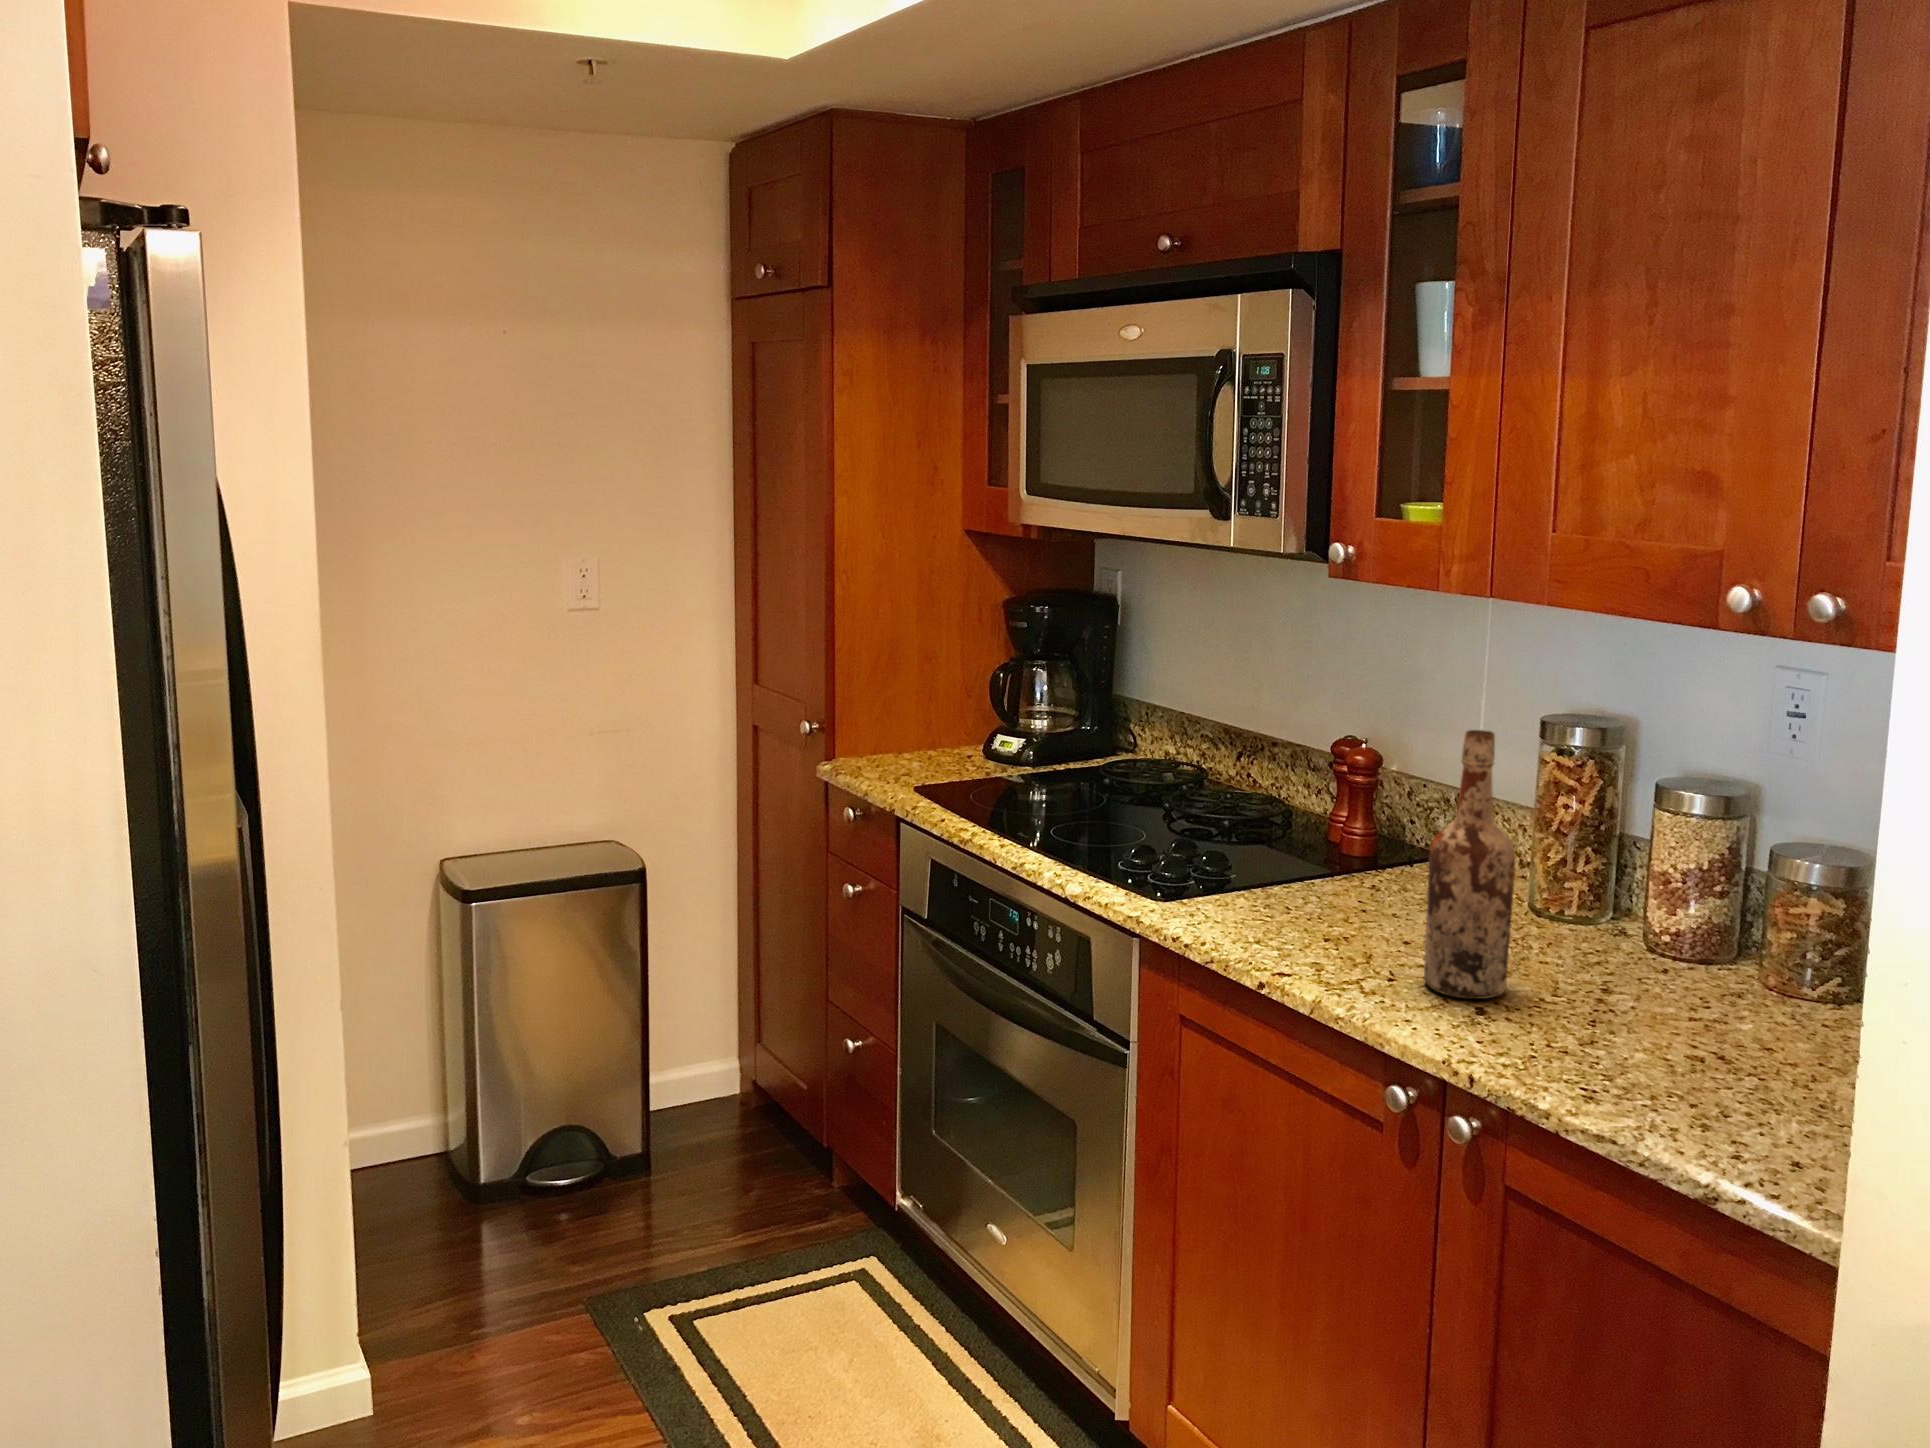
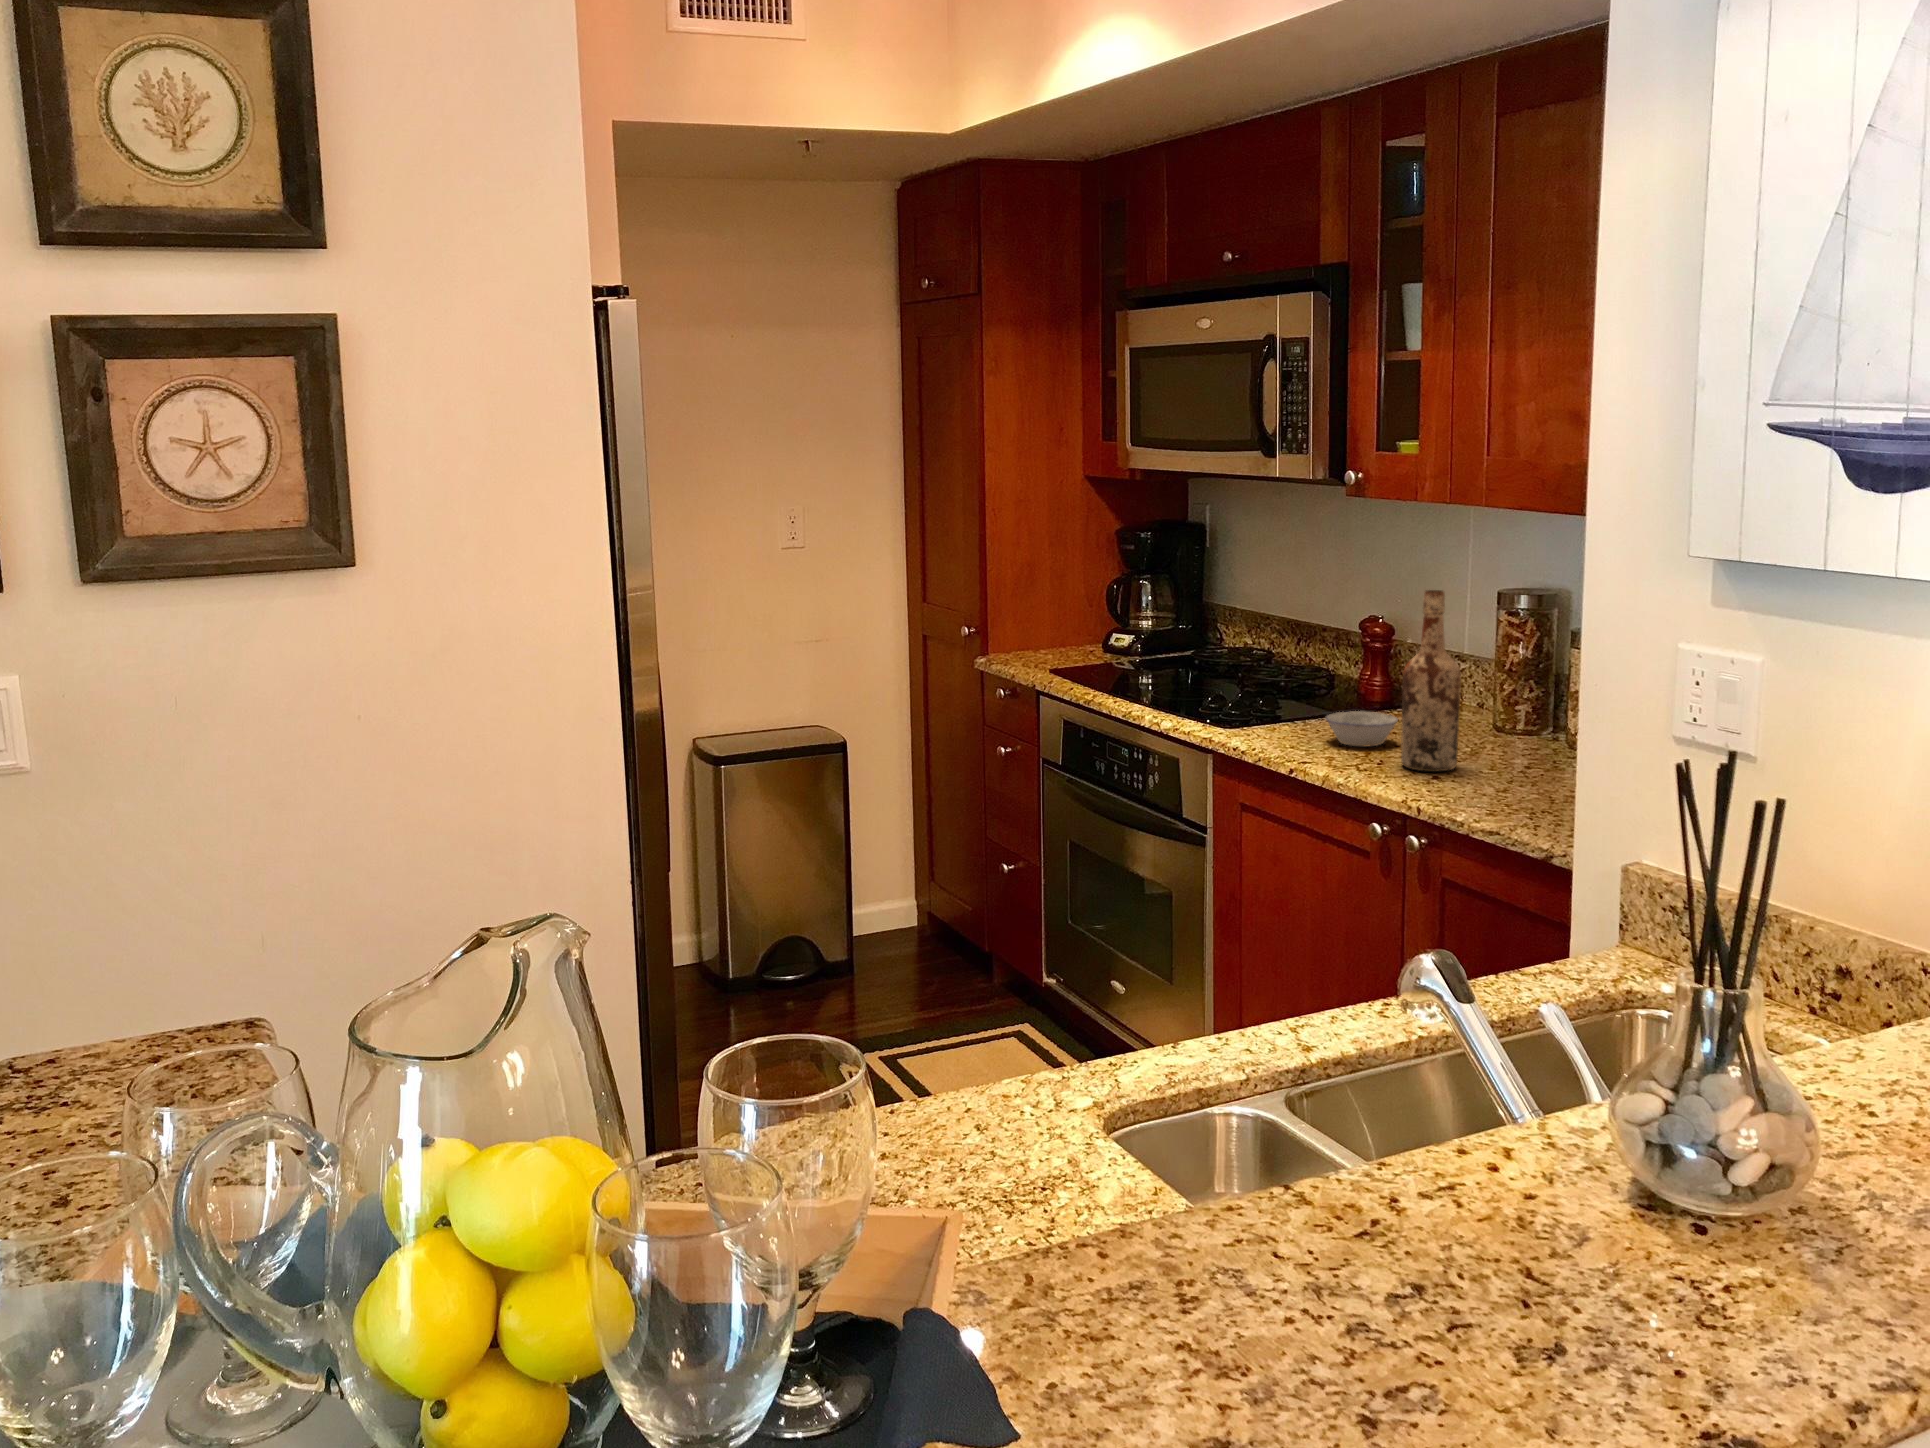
bowl: none [1304,886,1409,944] -> present [1326,711,1398,747]

